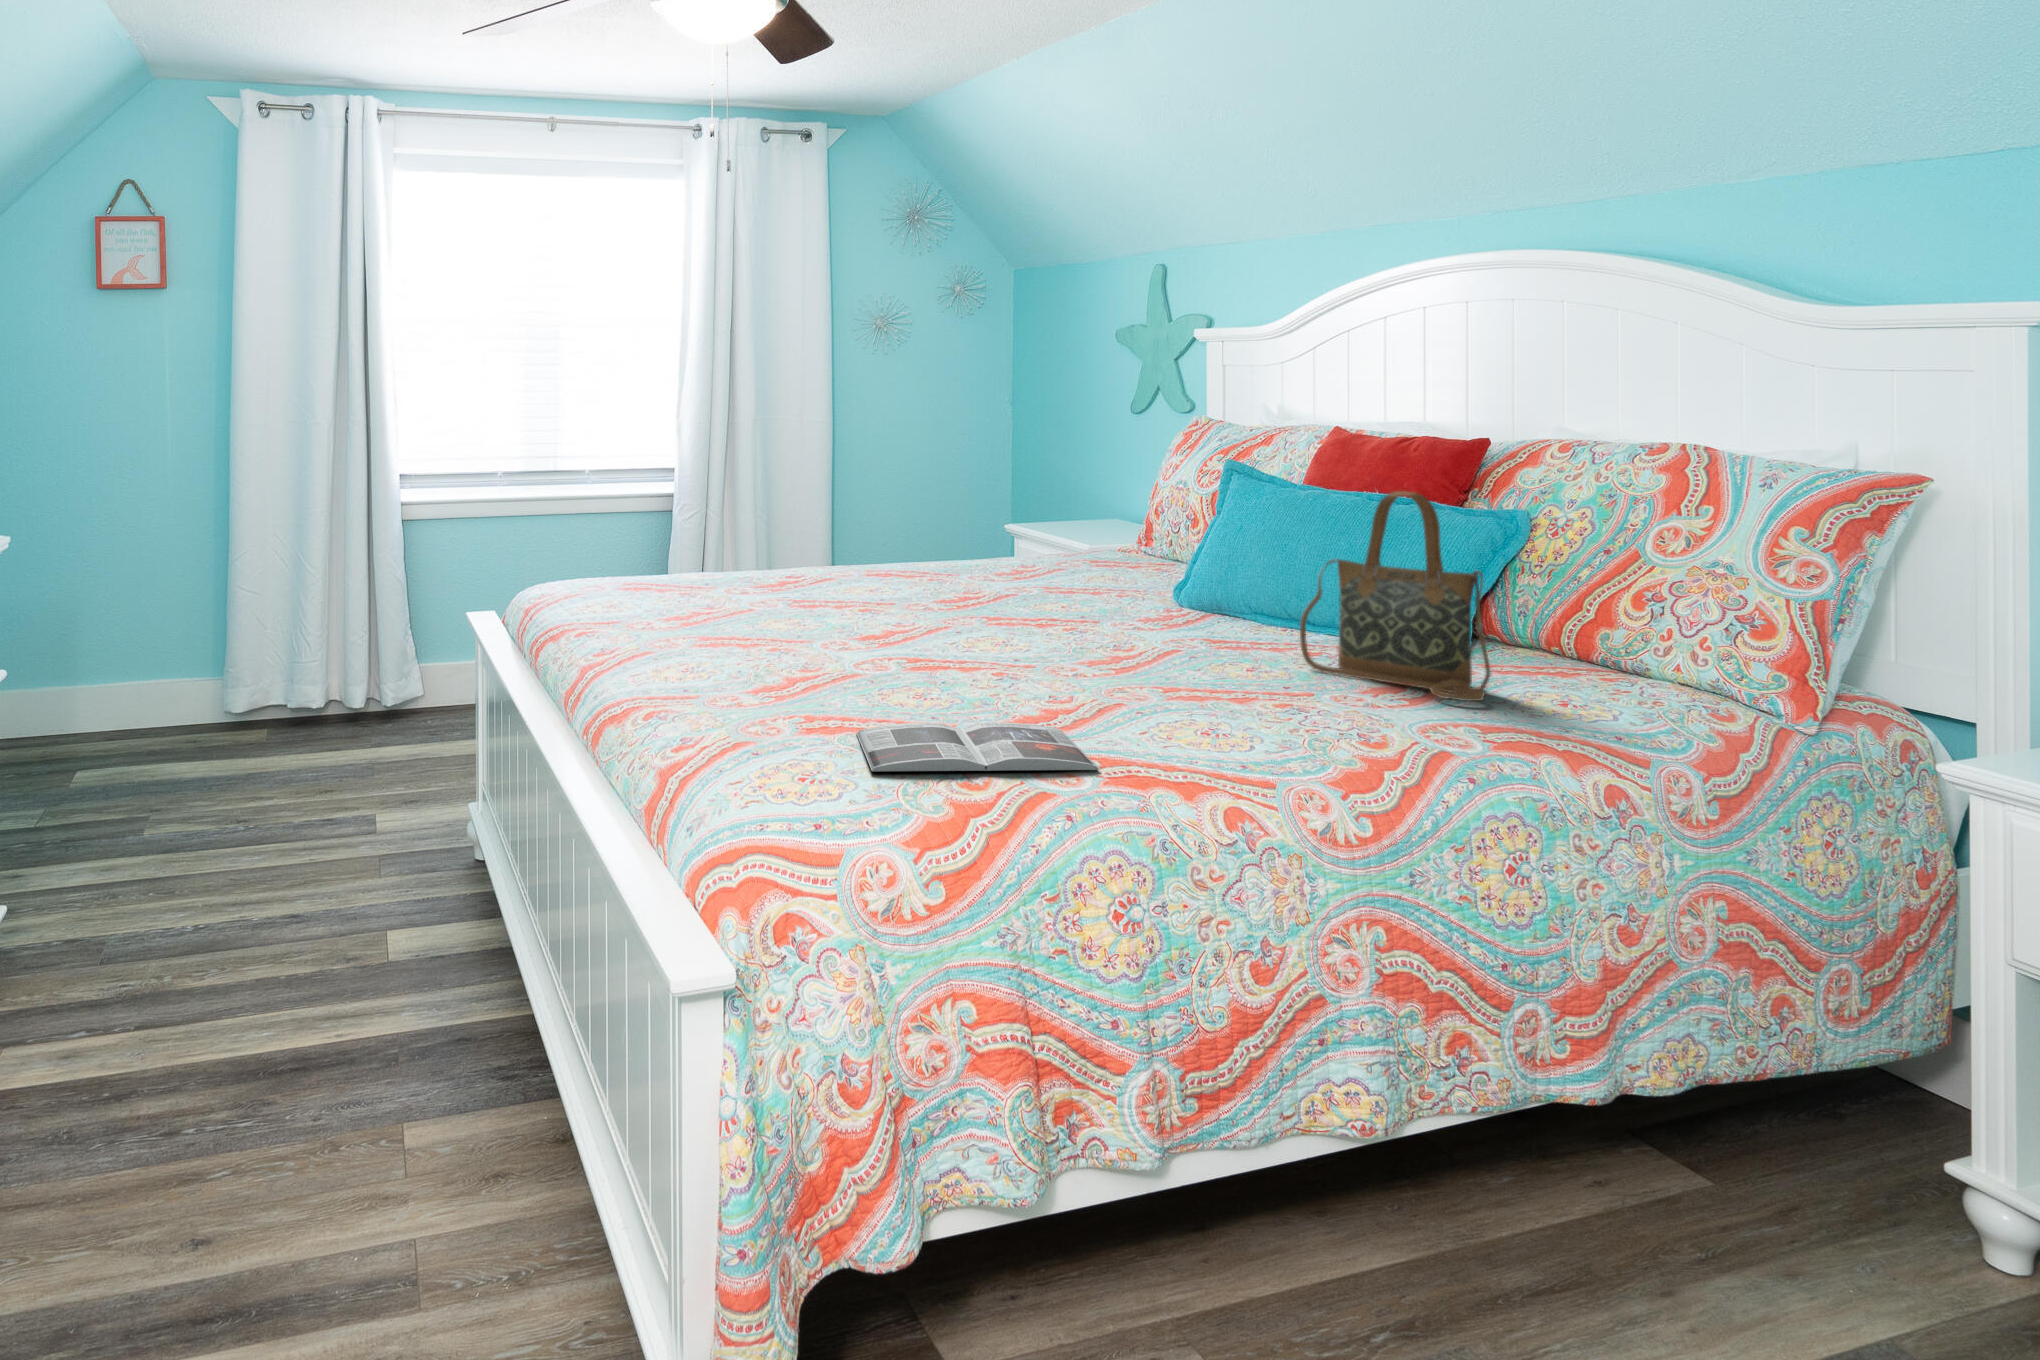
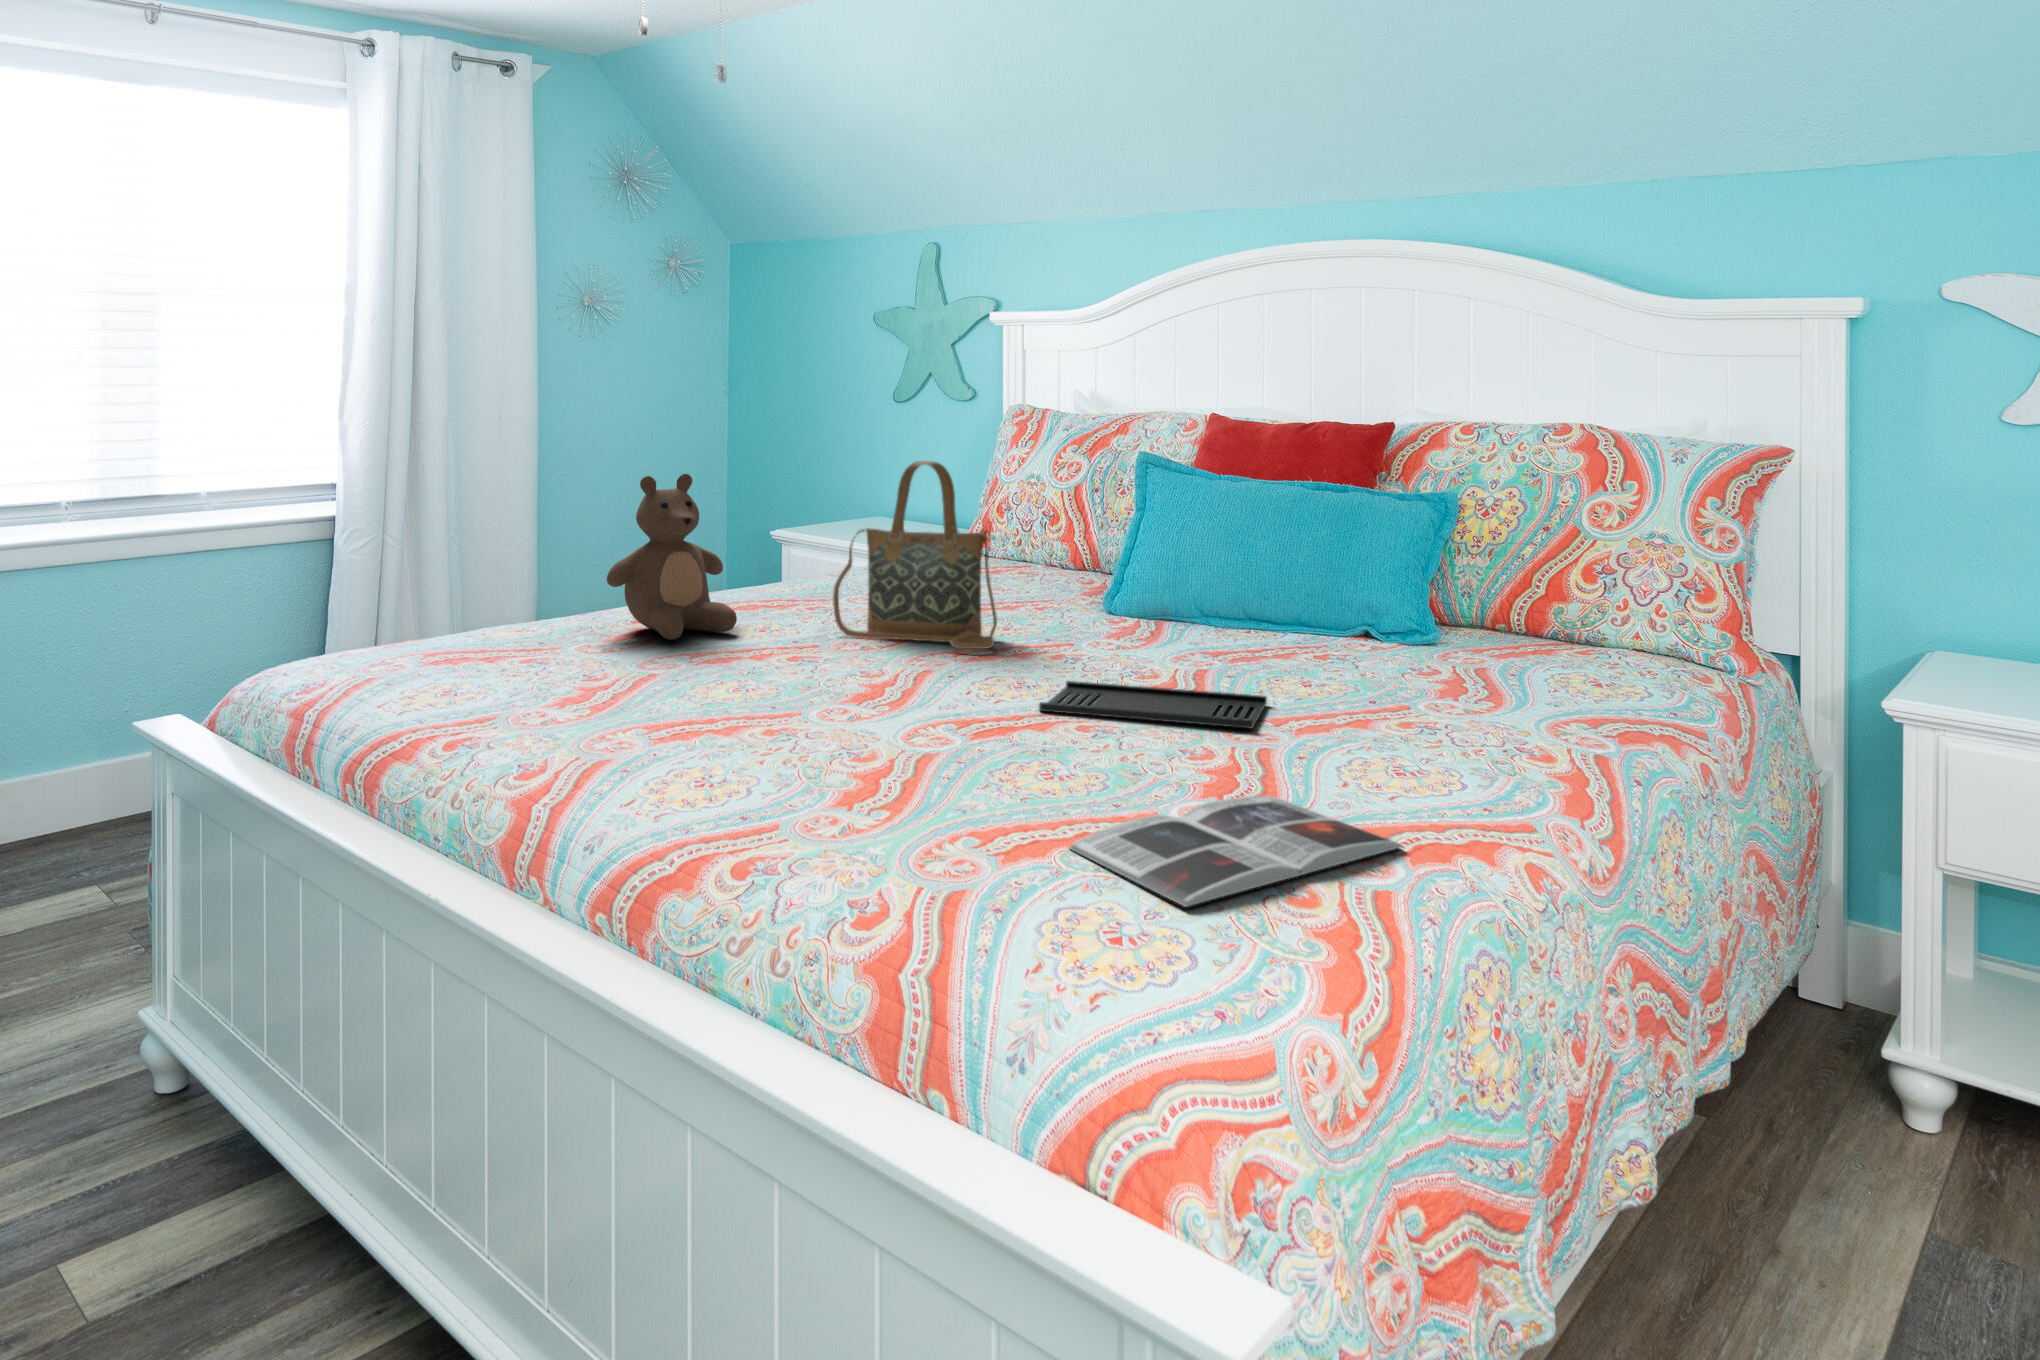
teddy bear: none [756,462,852,588] -> present [607,474,737,640]
handbag: present [1300,491,1490,701] -> present [833,461,997,649]
tray: none [984,642,1183,689] -> present [1039,681,1267,729]

